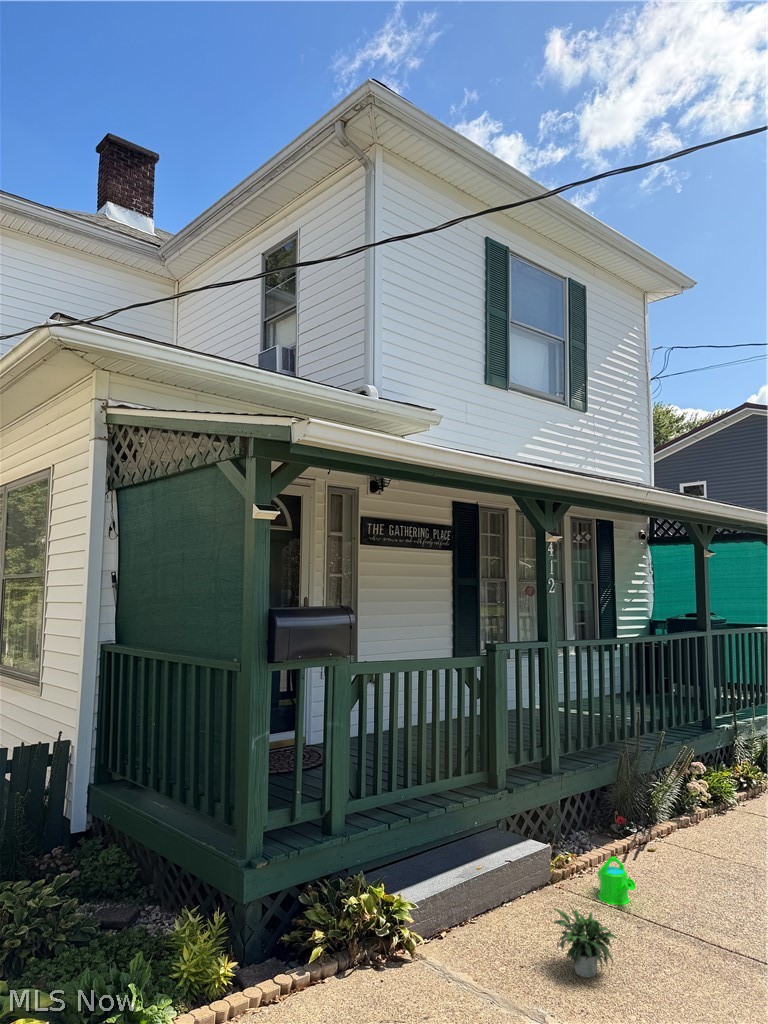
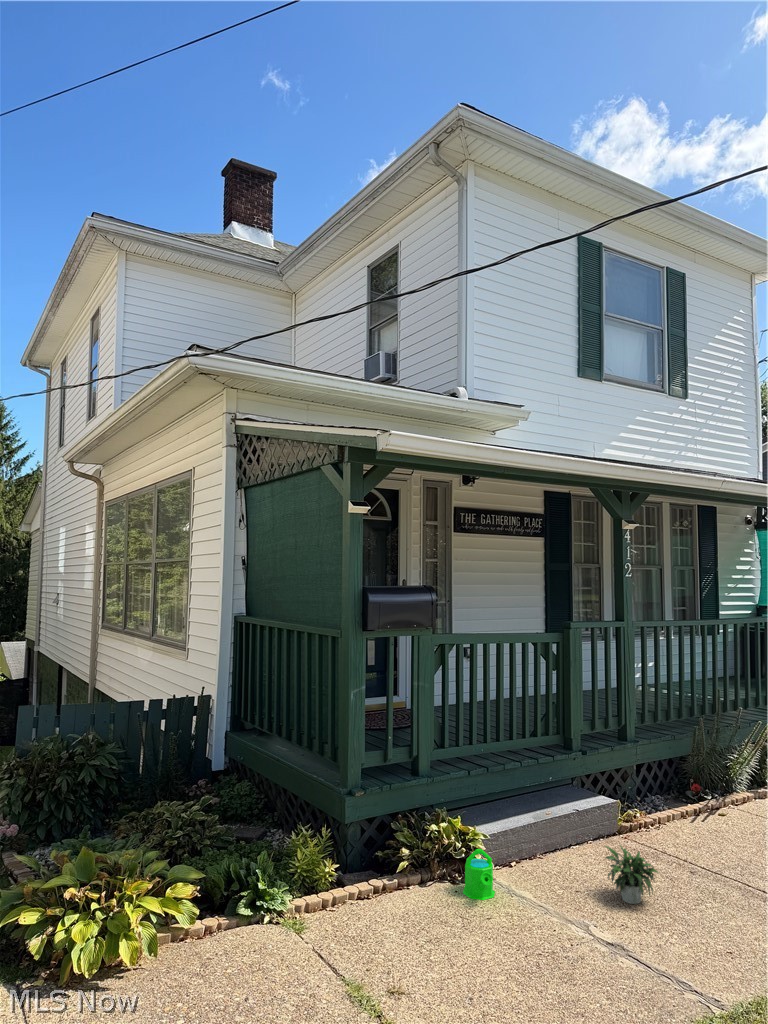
watering can: present [598,857,636,905] -> present [463,849,495,900]

